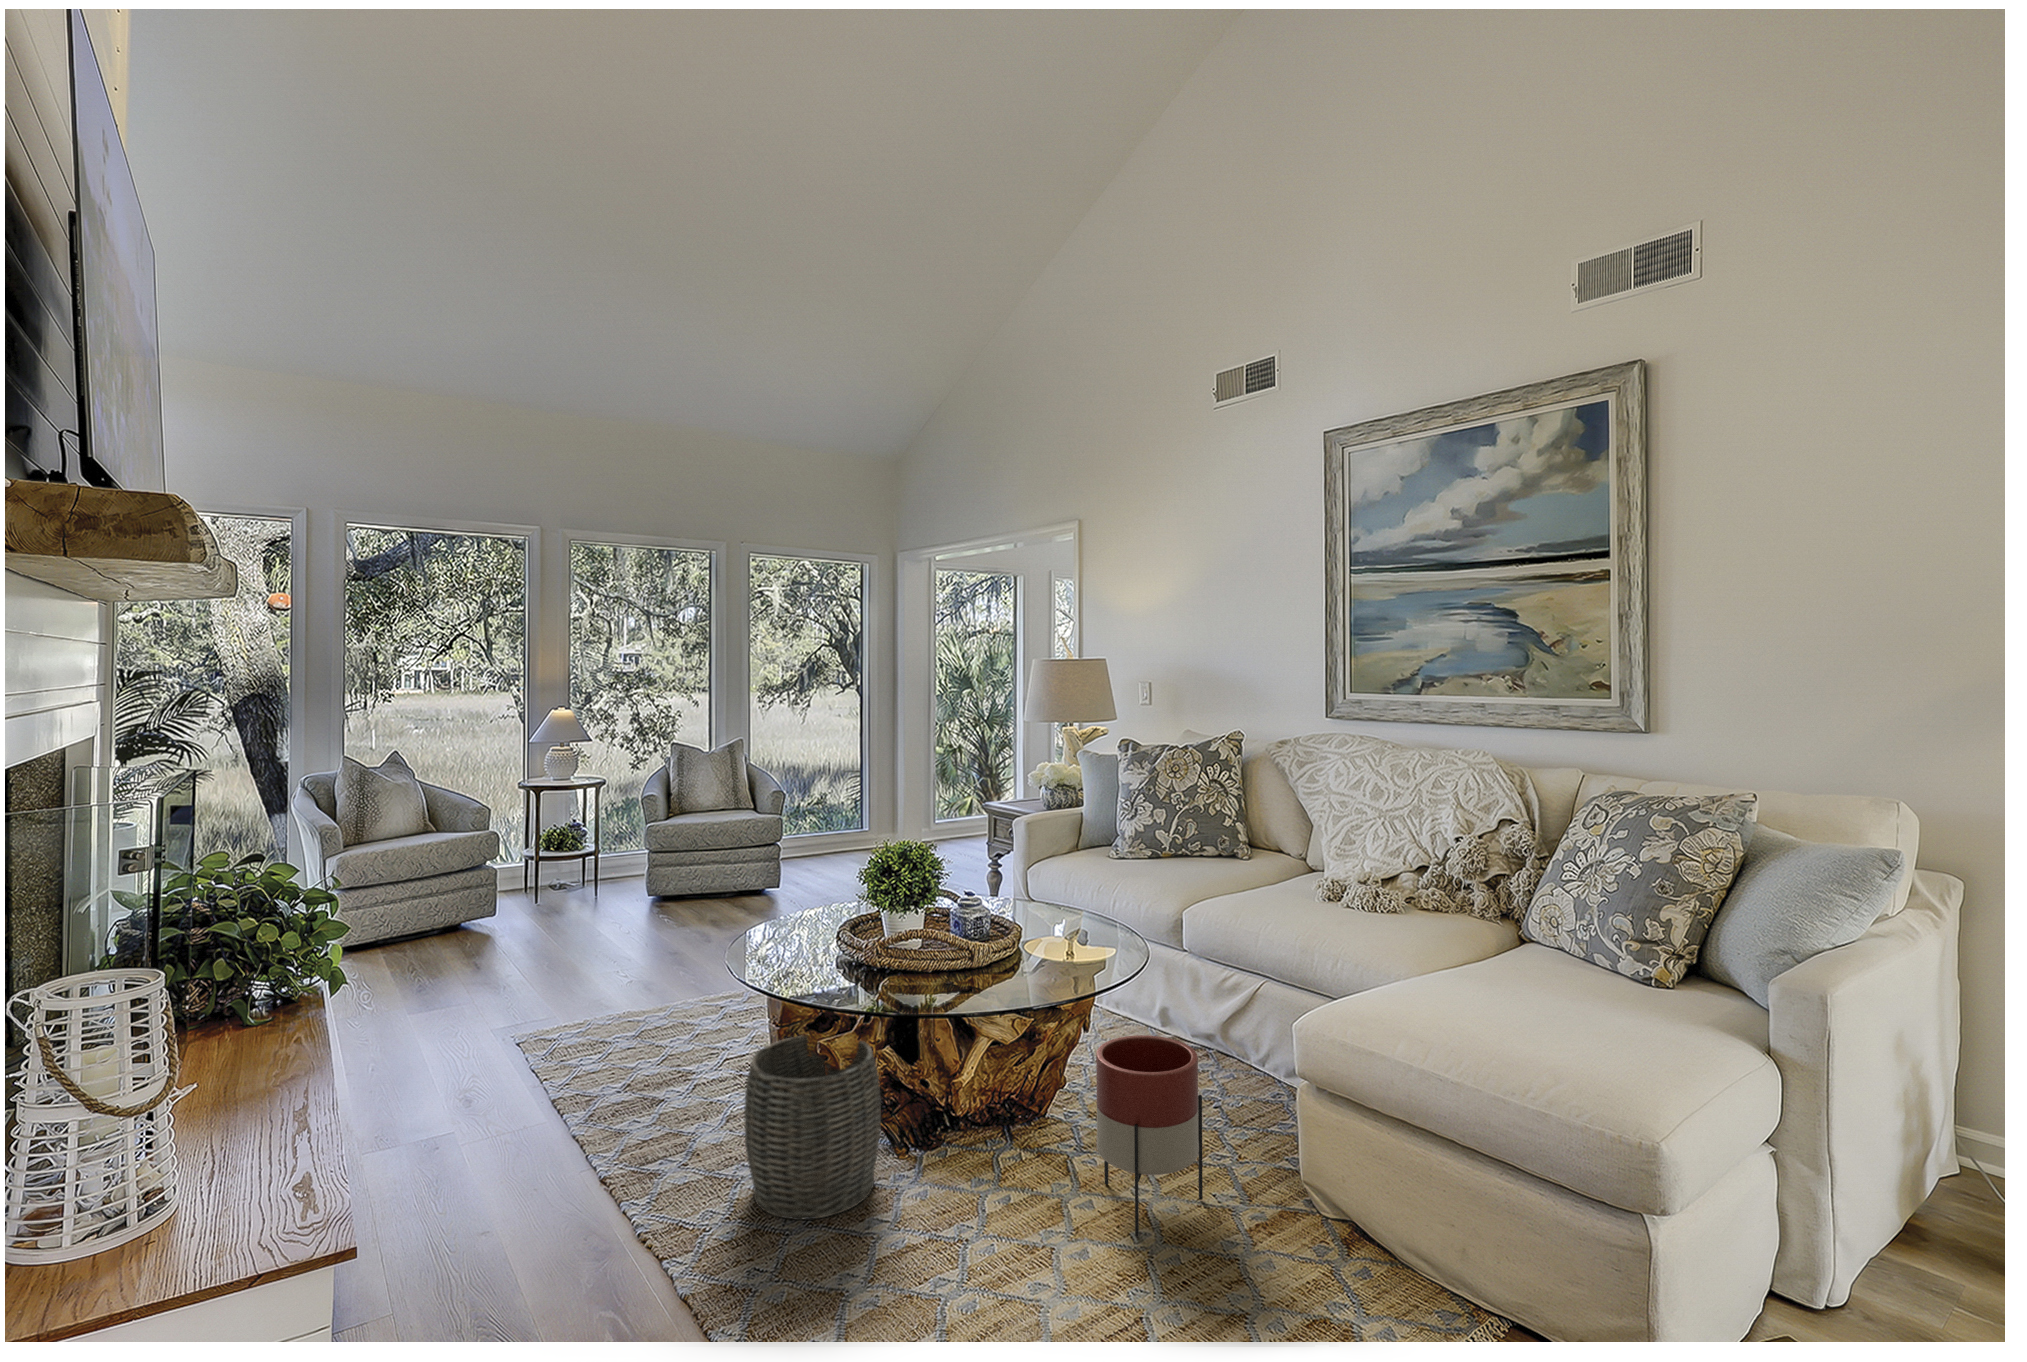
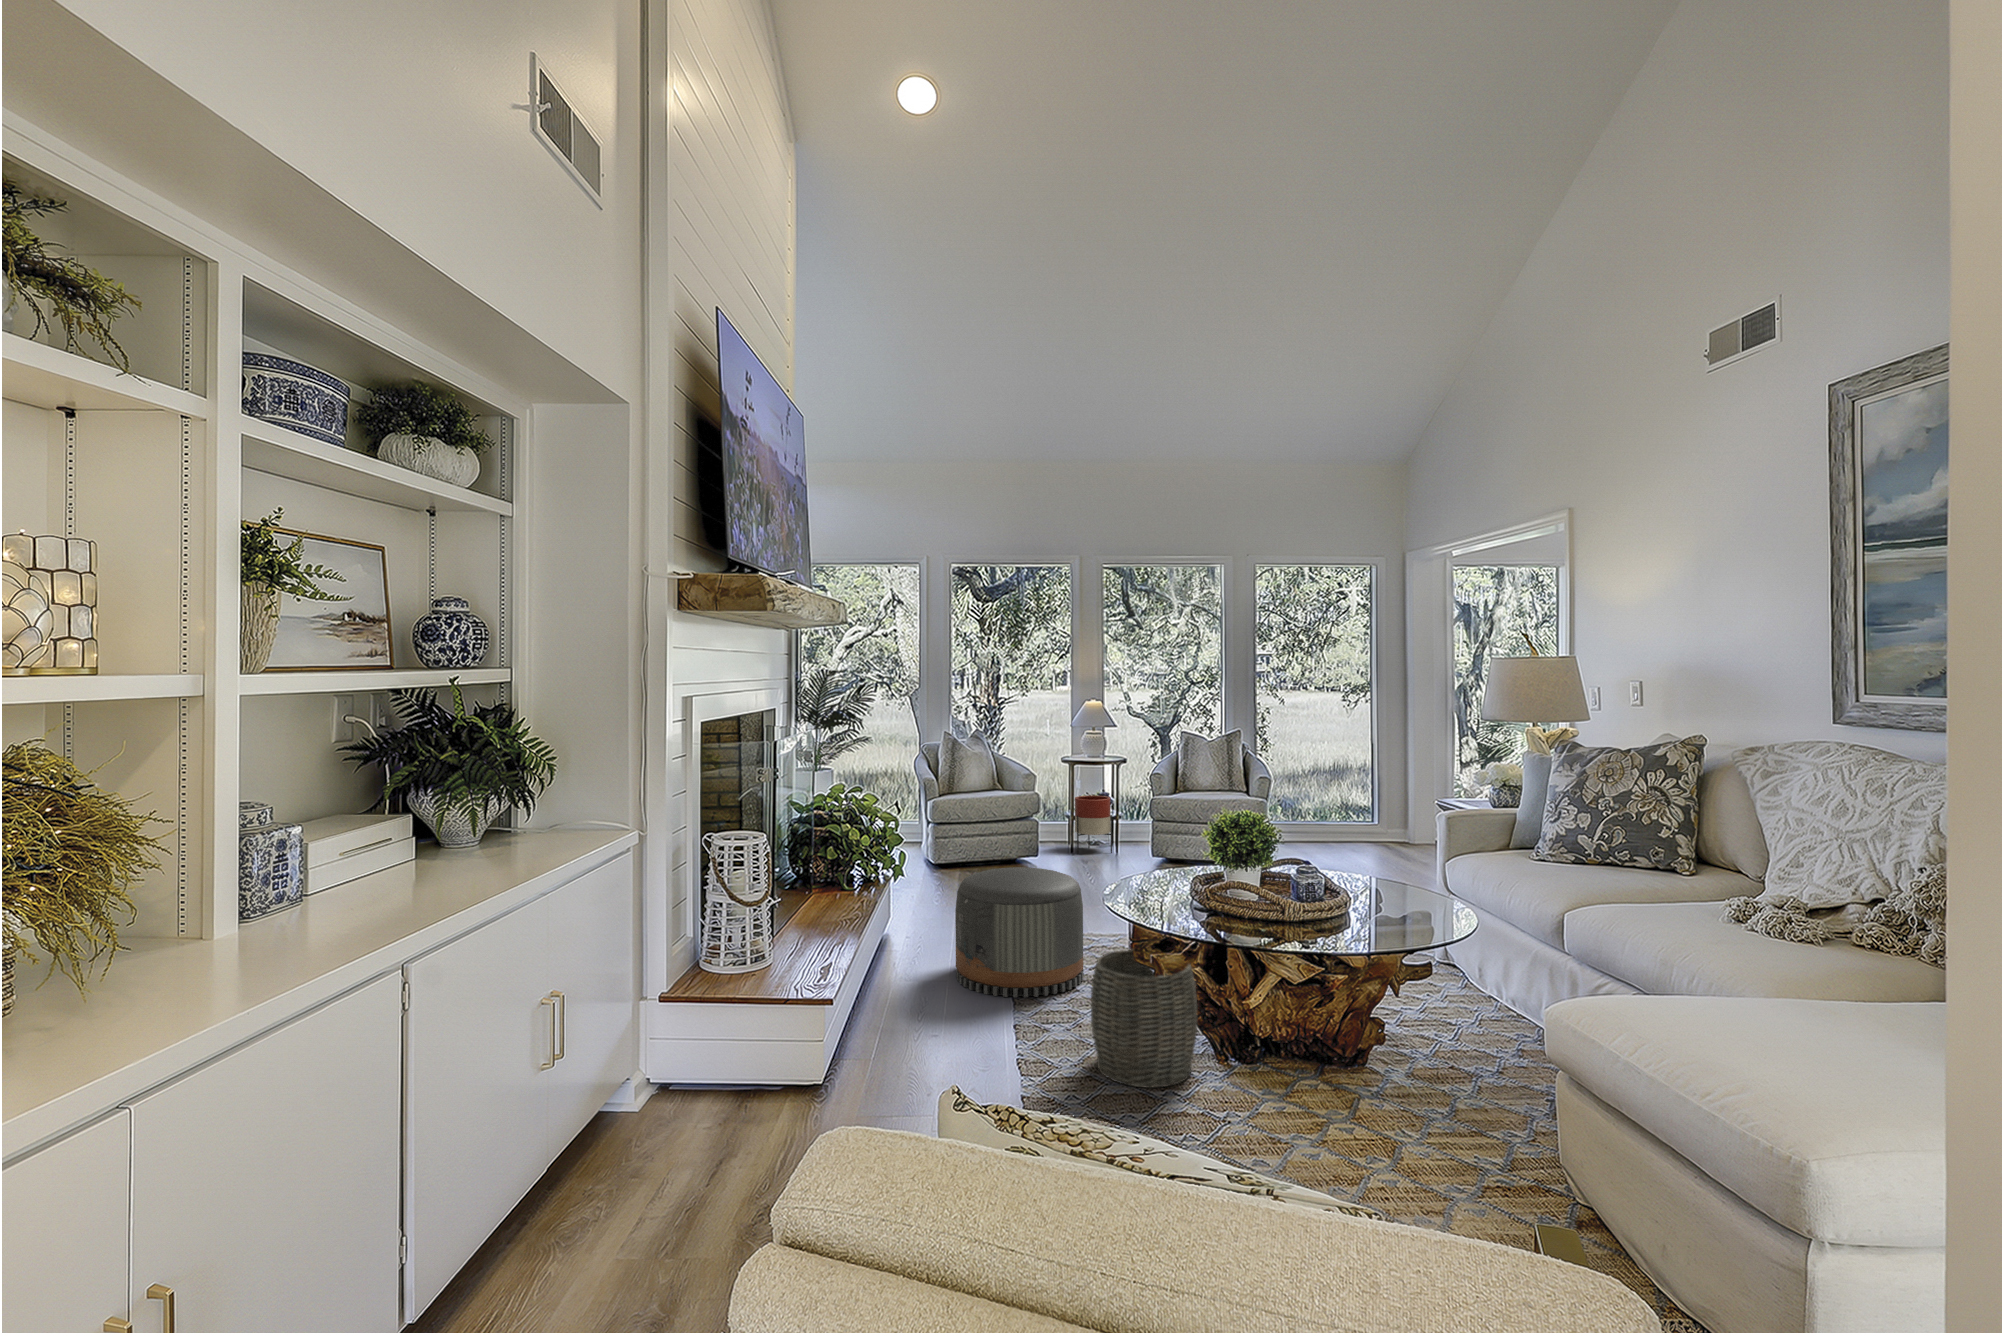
pouf: none [467,947,661,1141] -> present [955,867,1084,997]
planter: present [1096,1035,1203,1236] -> present [1075,796,1112,854]

